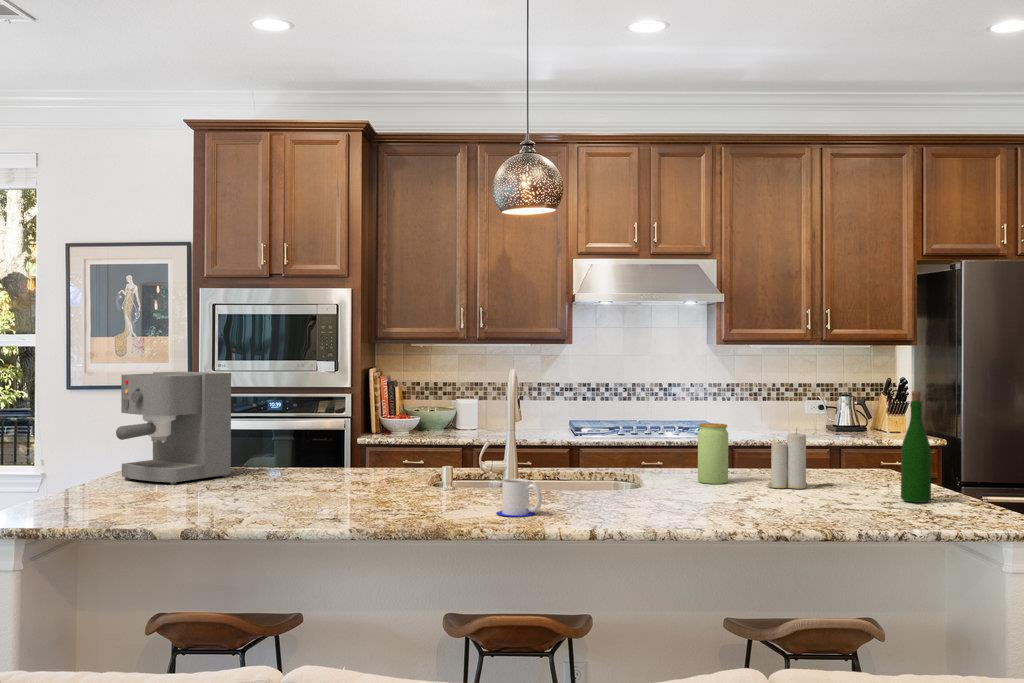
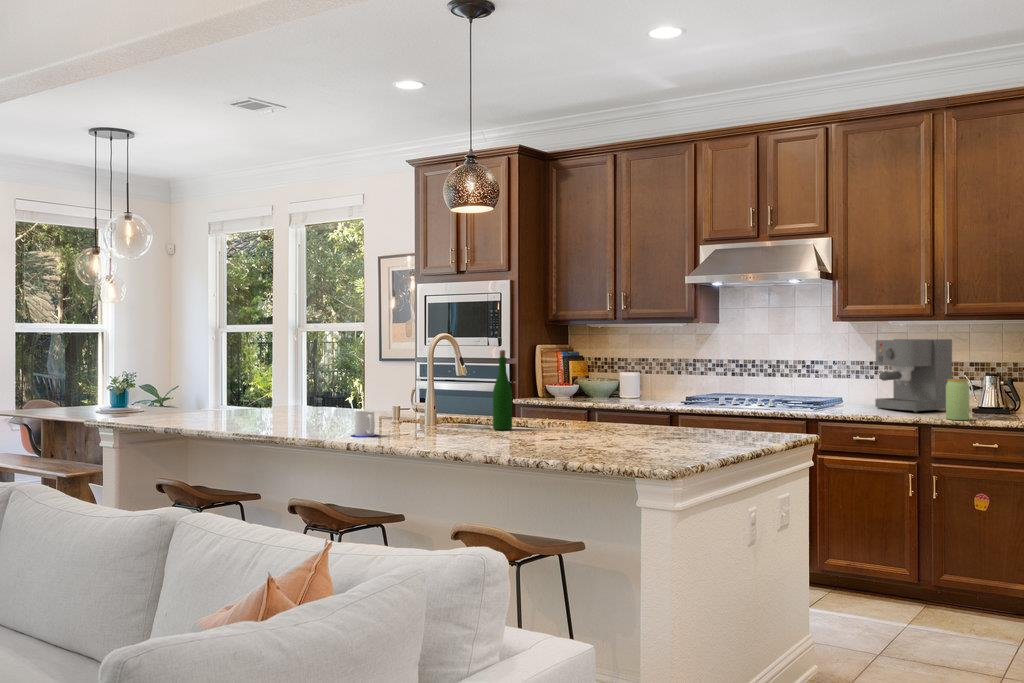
coffee maker: present [116,372,231,485] -> present [875,339,952,412]
wine bottle: present [901,391,931,503] -> present [493,350,512,430]
jar: present [698,423,728,484] -> present [946,379,969,420]
candle: present [767,432,808,489] -> none [614,385,651,438]

